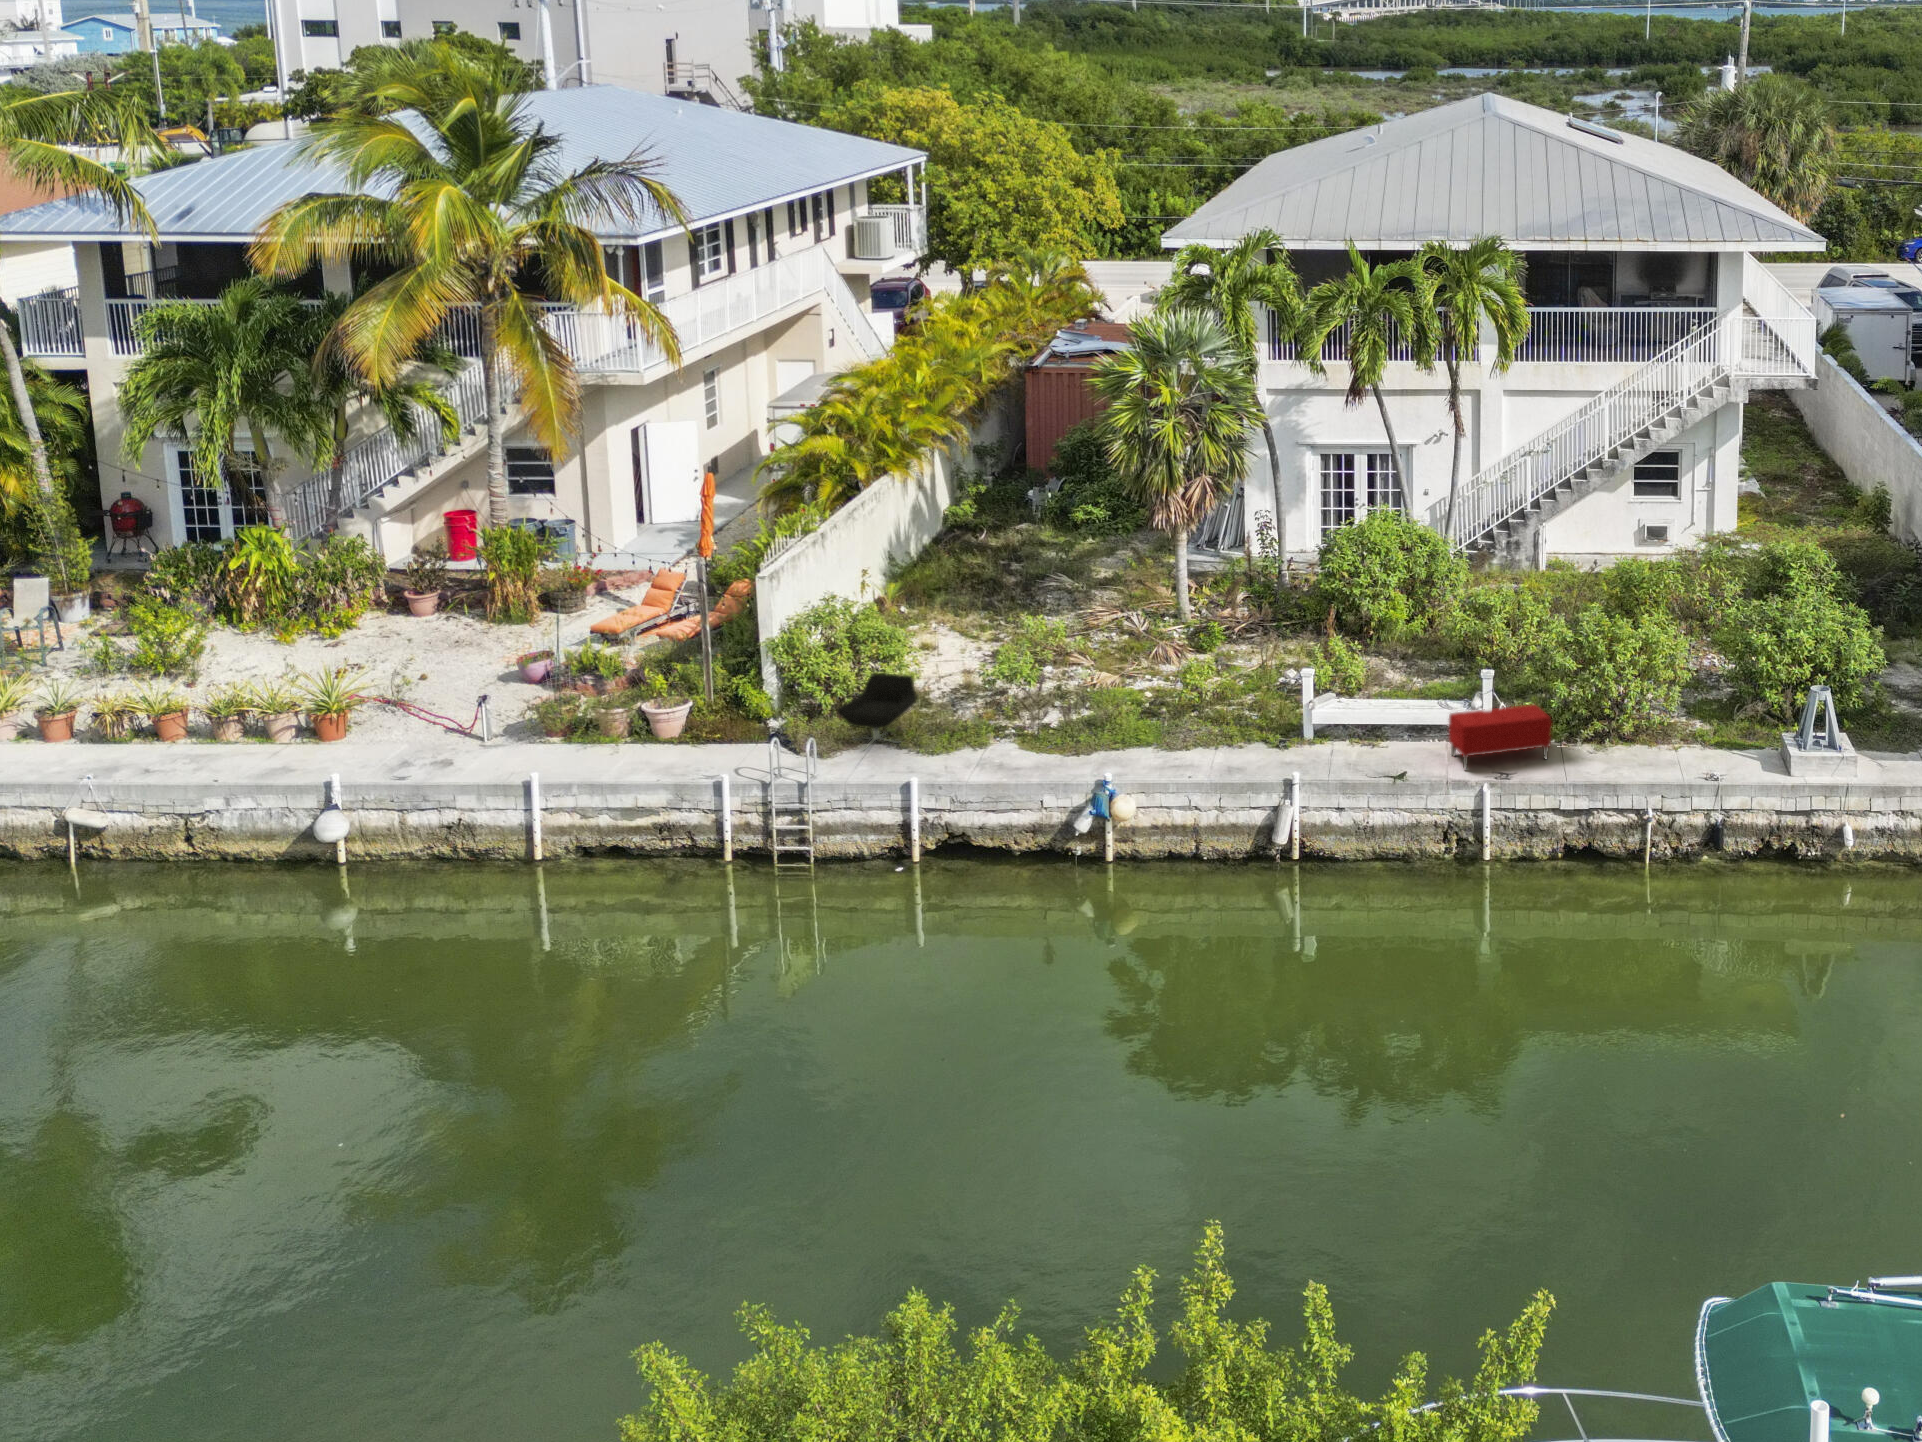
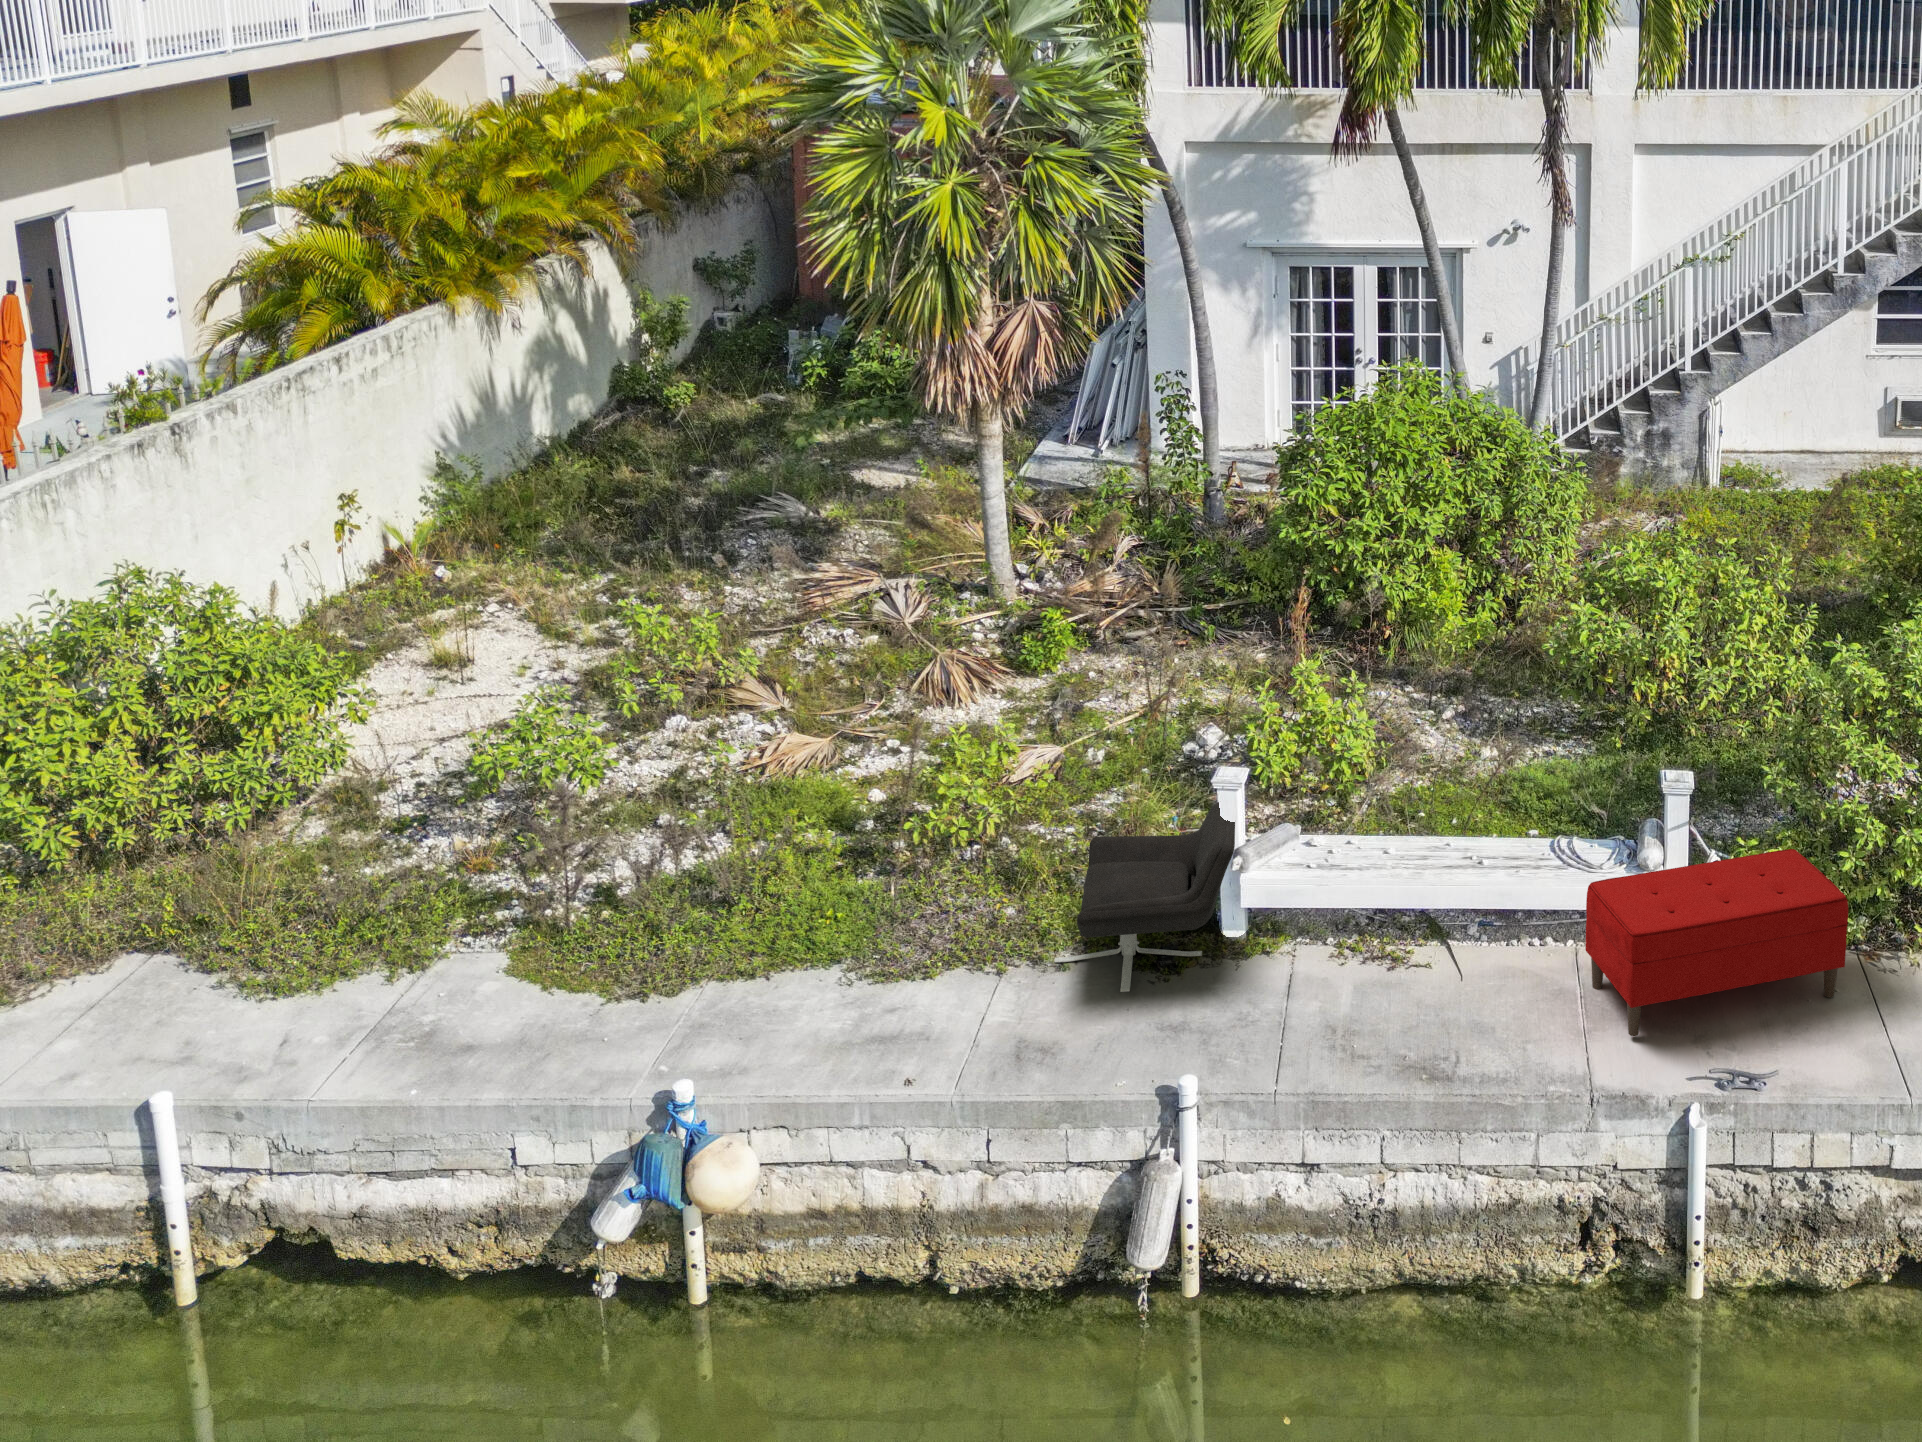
lounge chair: present [837,673,917,749] -> present [1054,802,1235,992]

